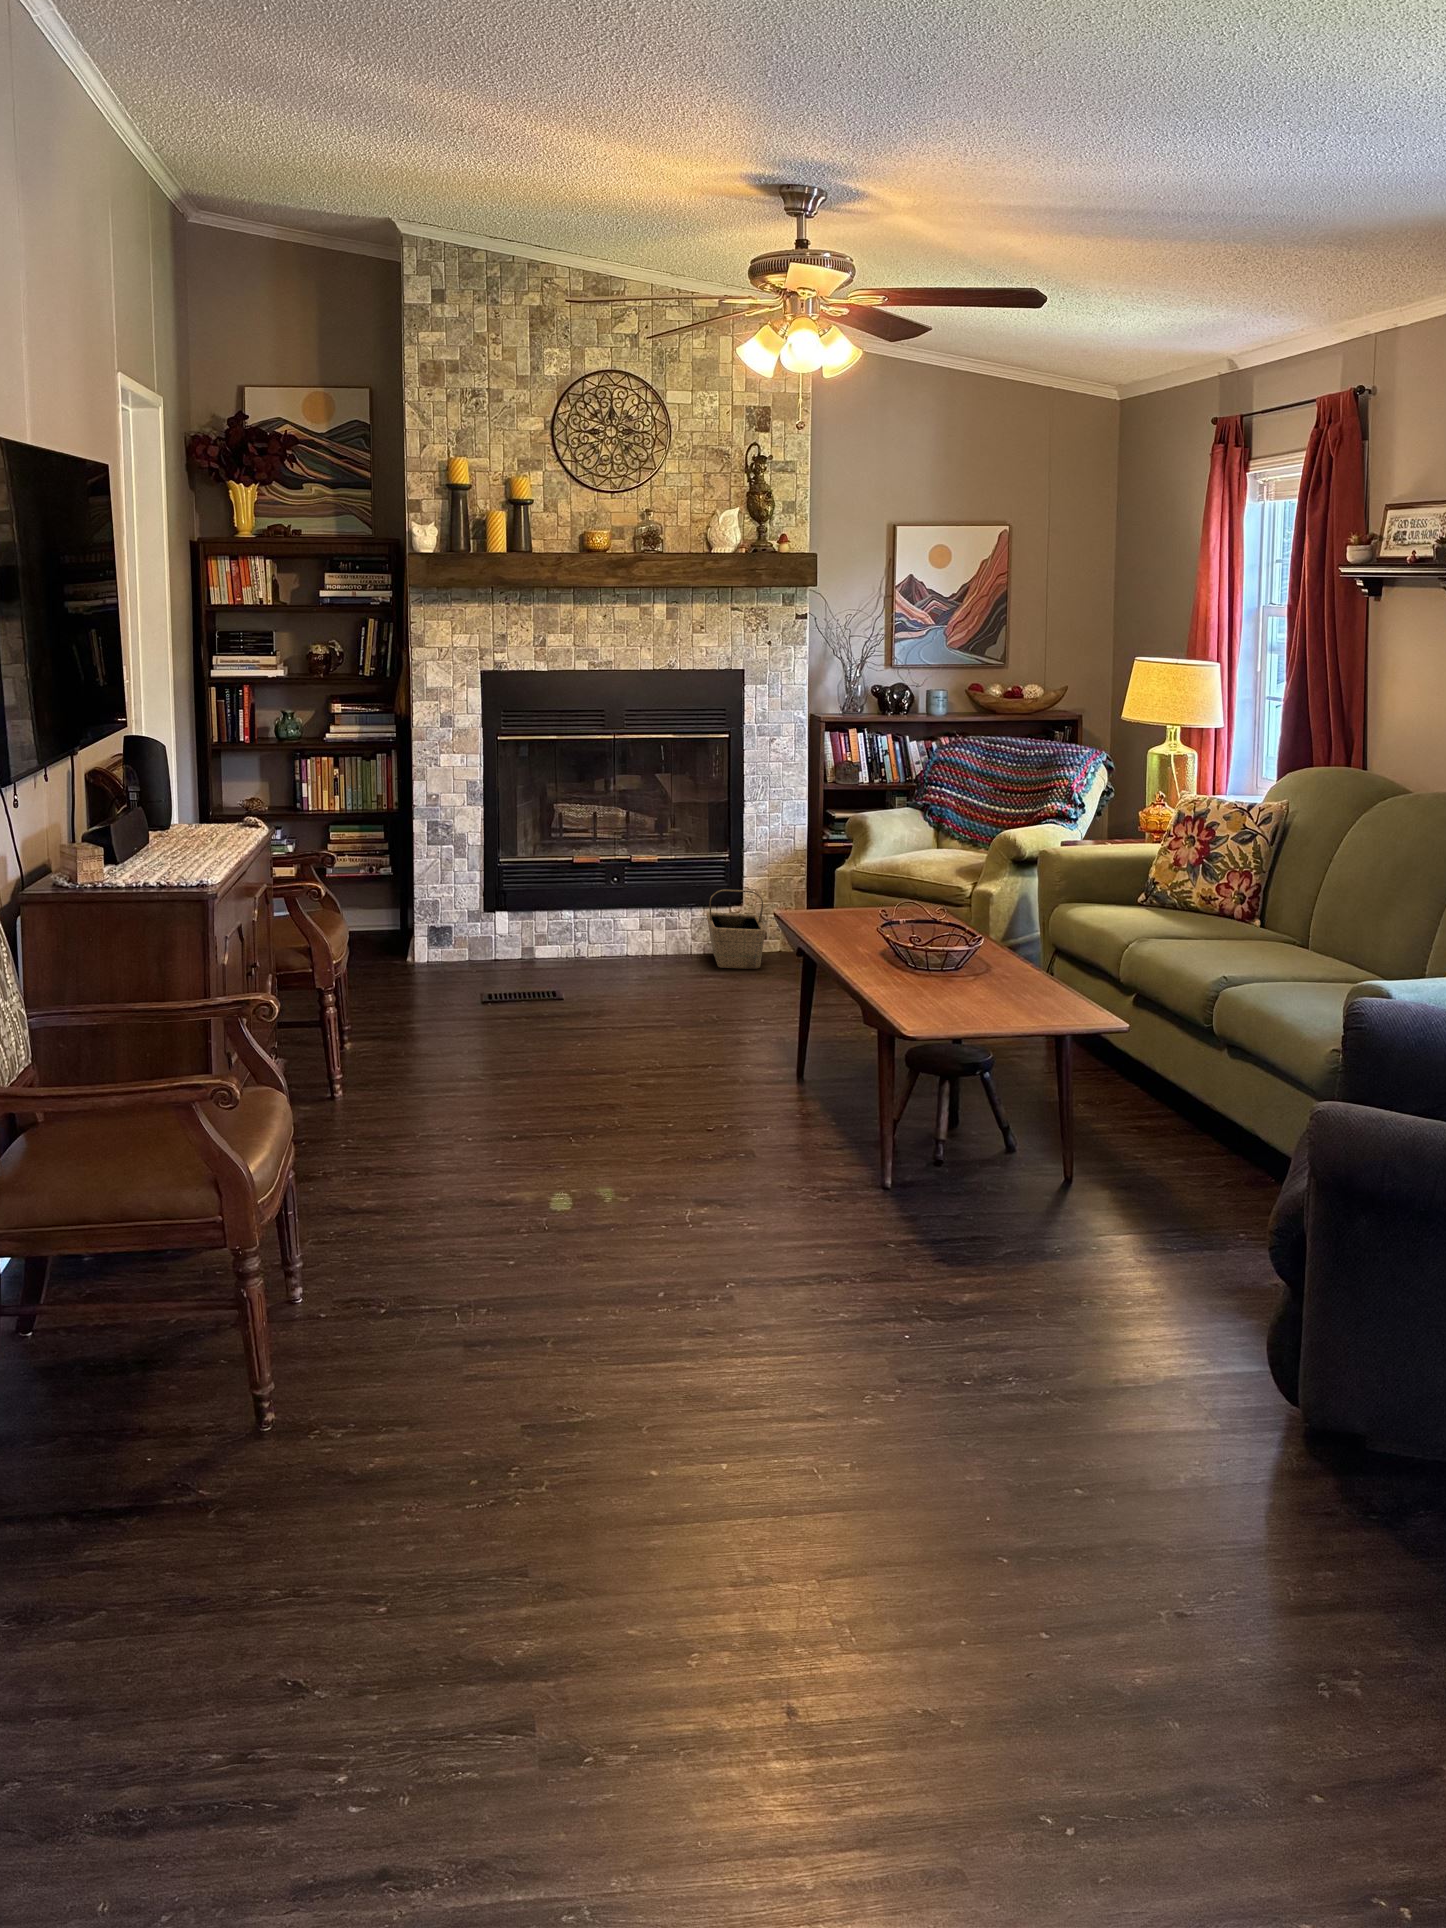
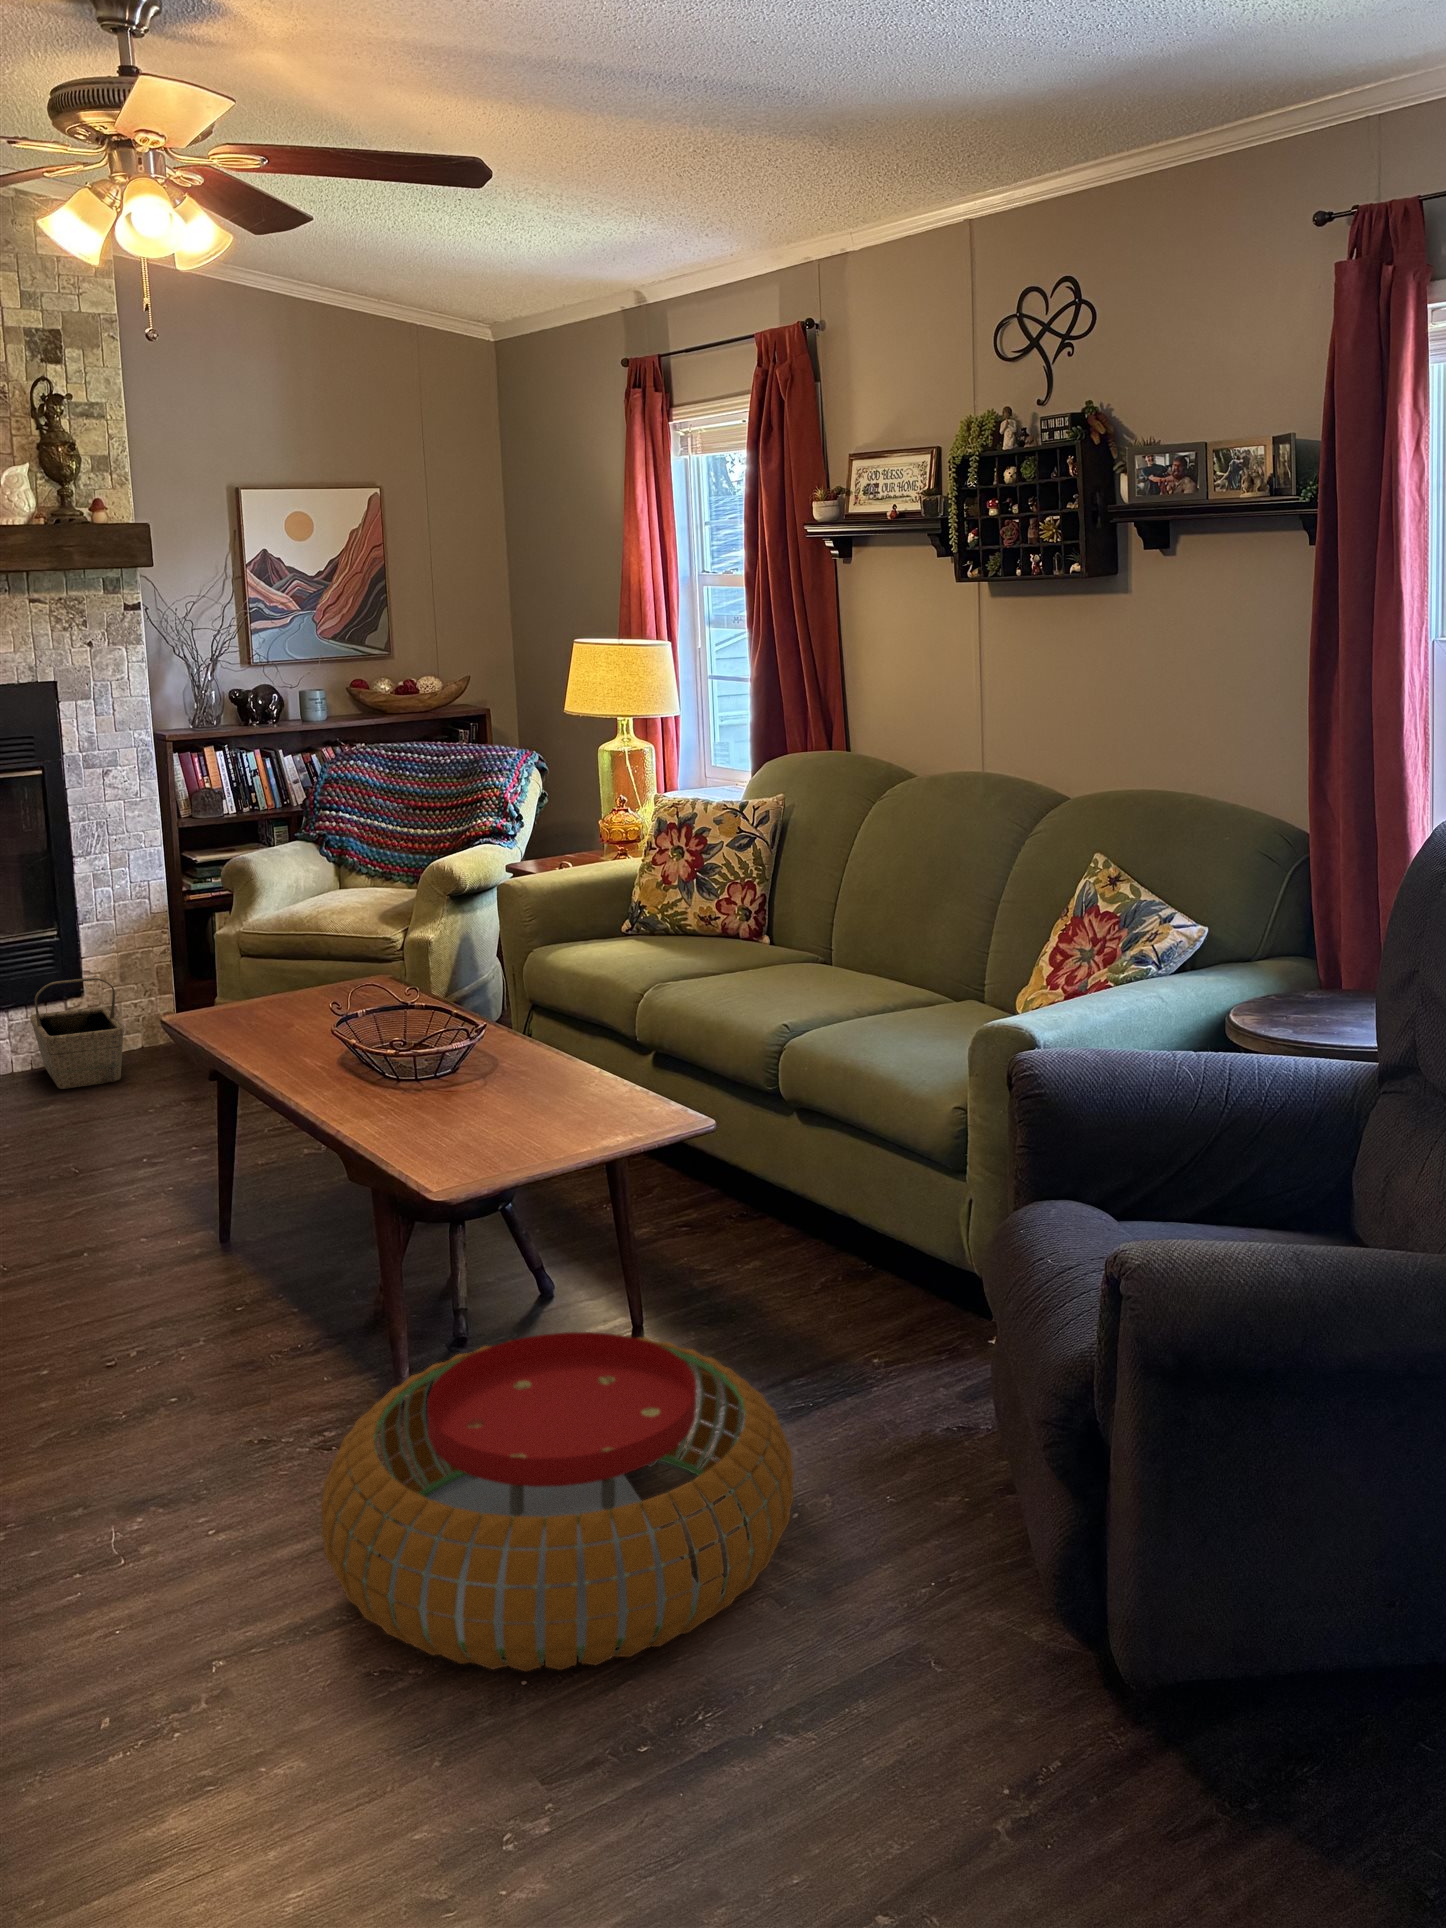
pouf: none [794,1148,1129,1361] -> present [321,1332,794,1671]

